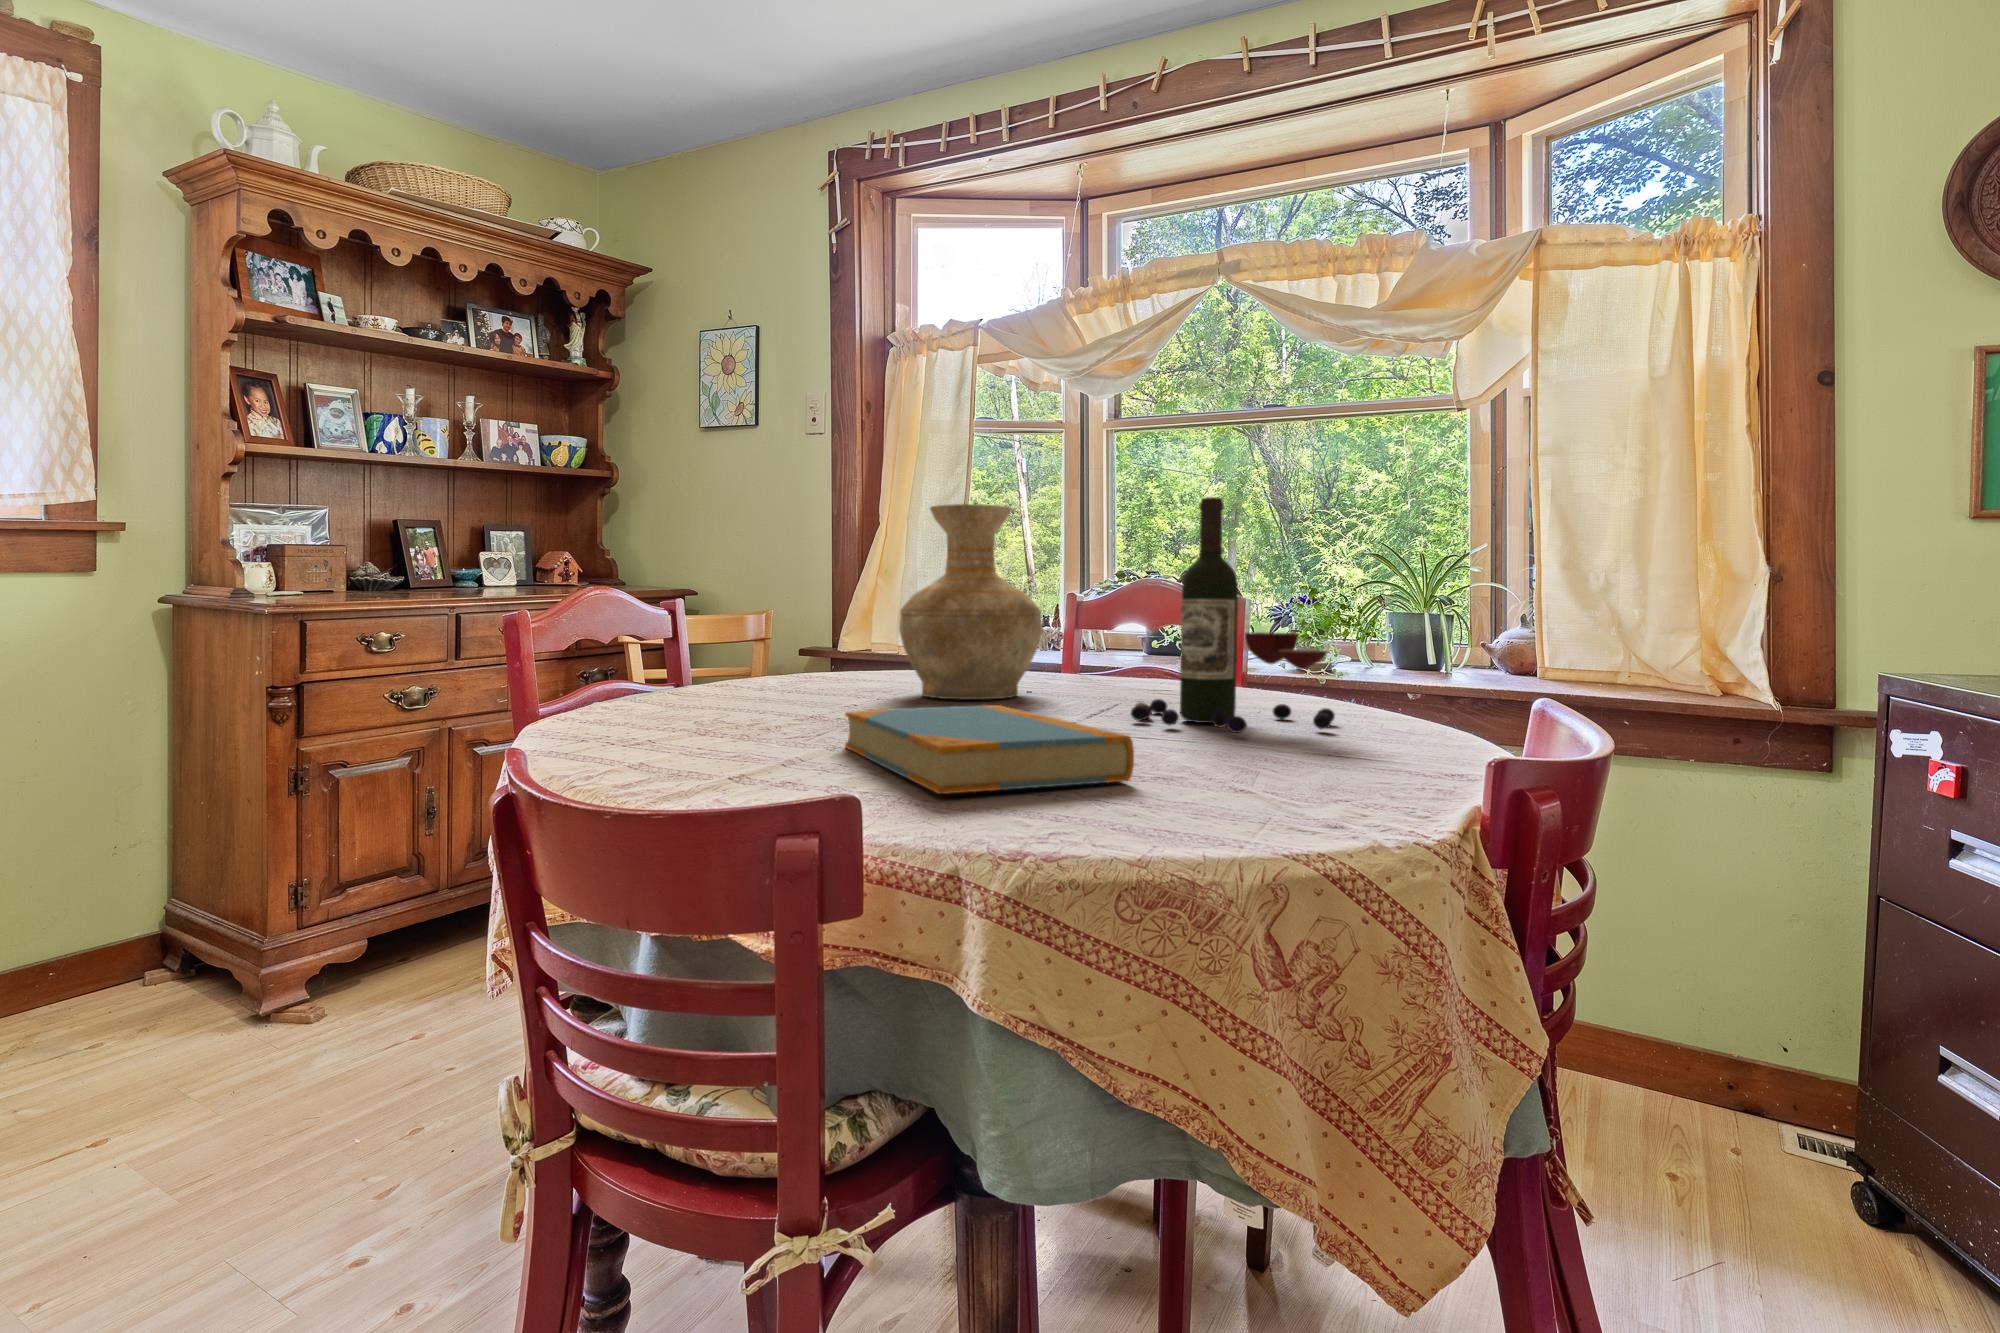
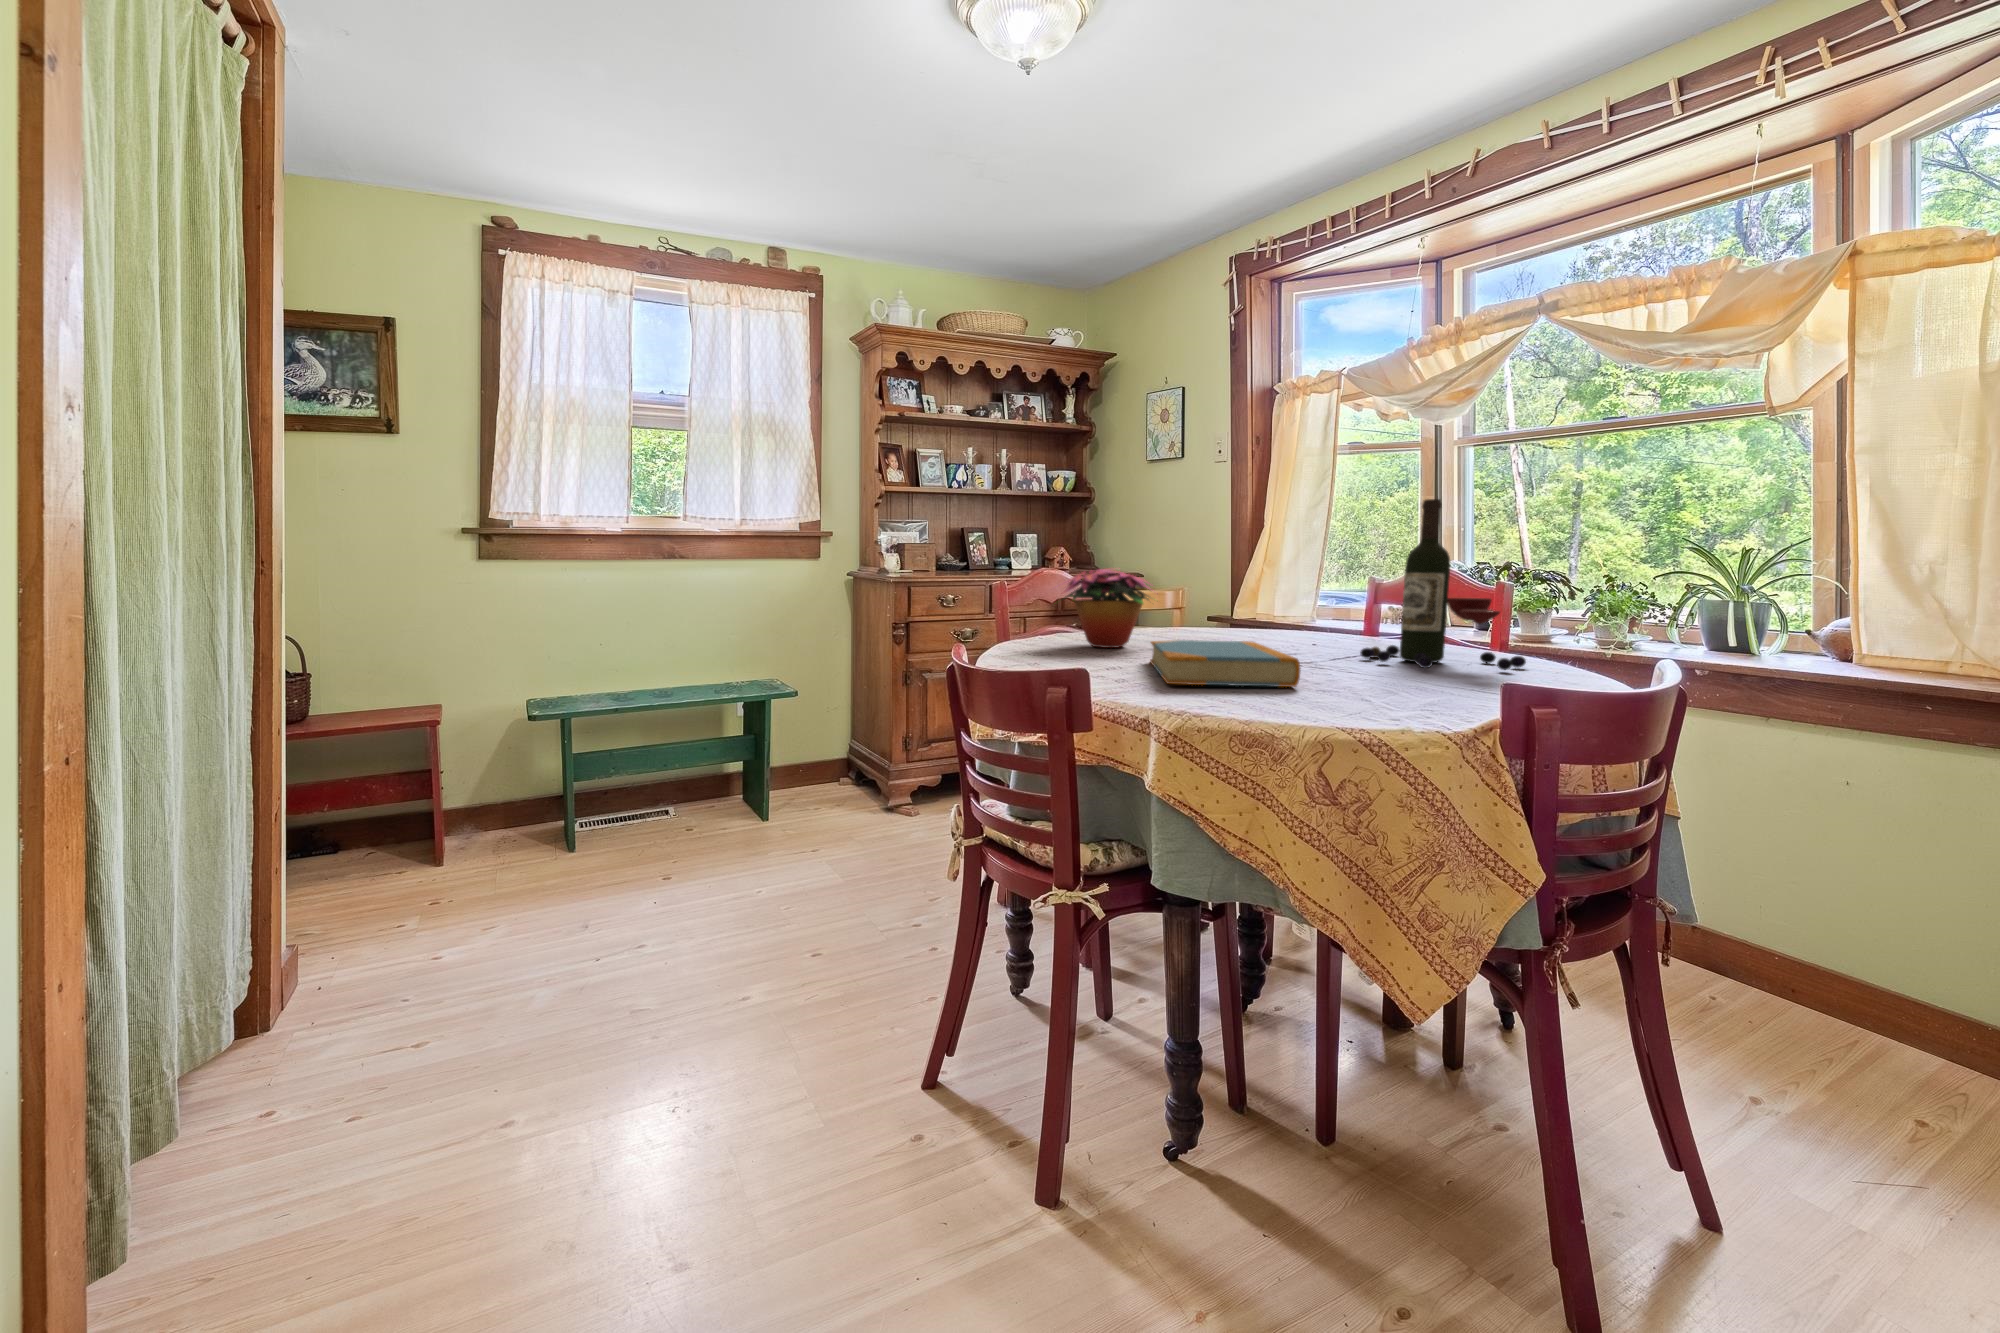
vase: present [899,504,1042,699] -> none [1223,509,1325,642]
flower arrangement: none [633,589,837,723] -> present [1063,569,1151,648]

